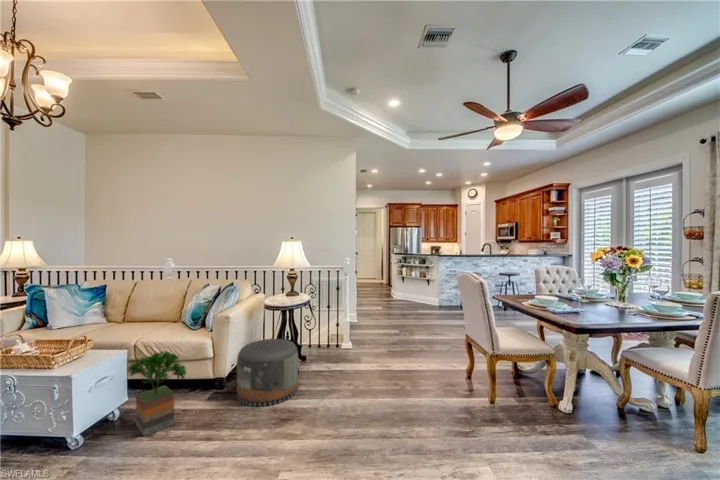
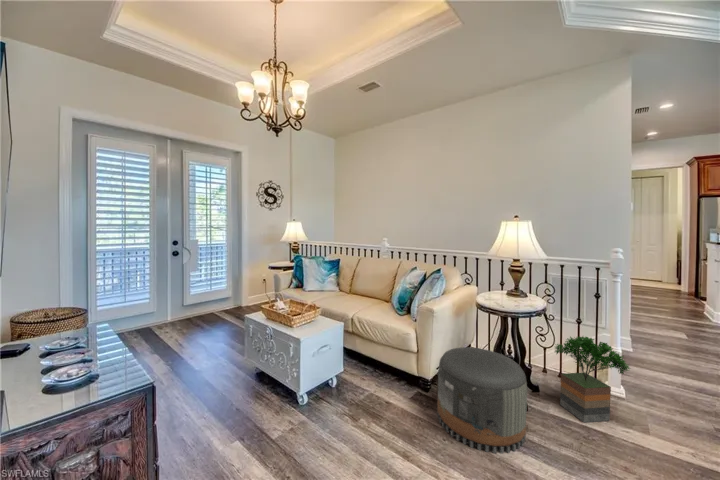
potted tree: present [128,351,186,436] -> present [555,336,630,423]

